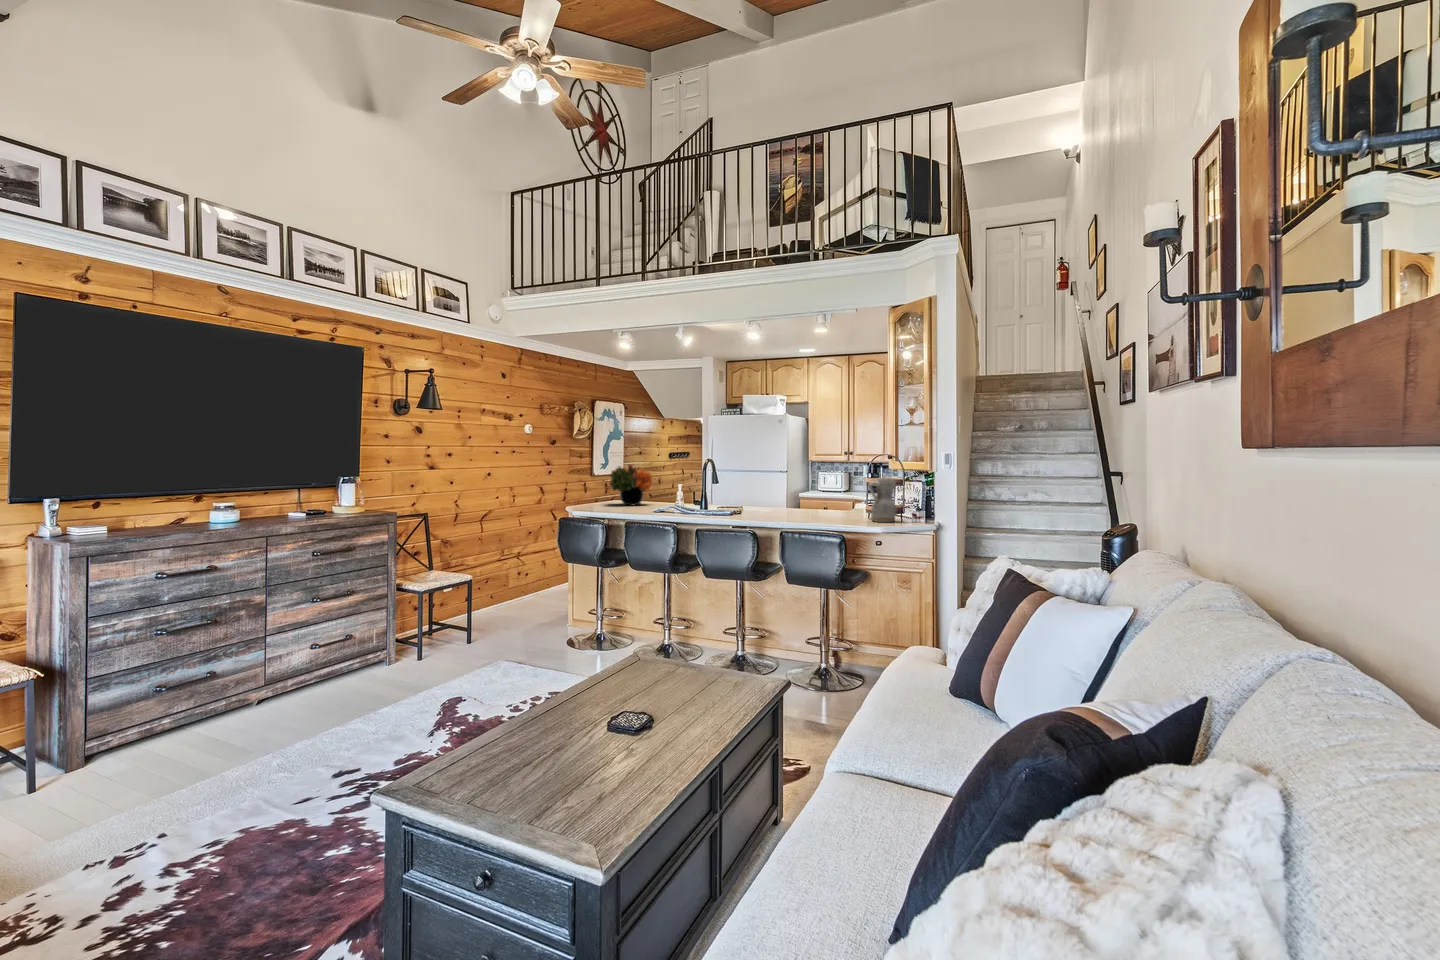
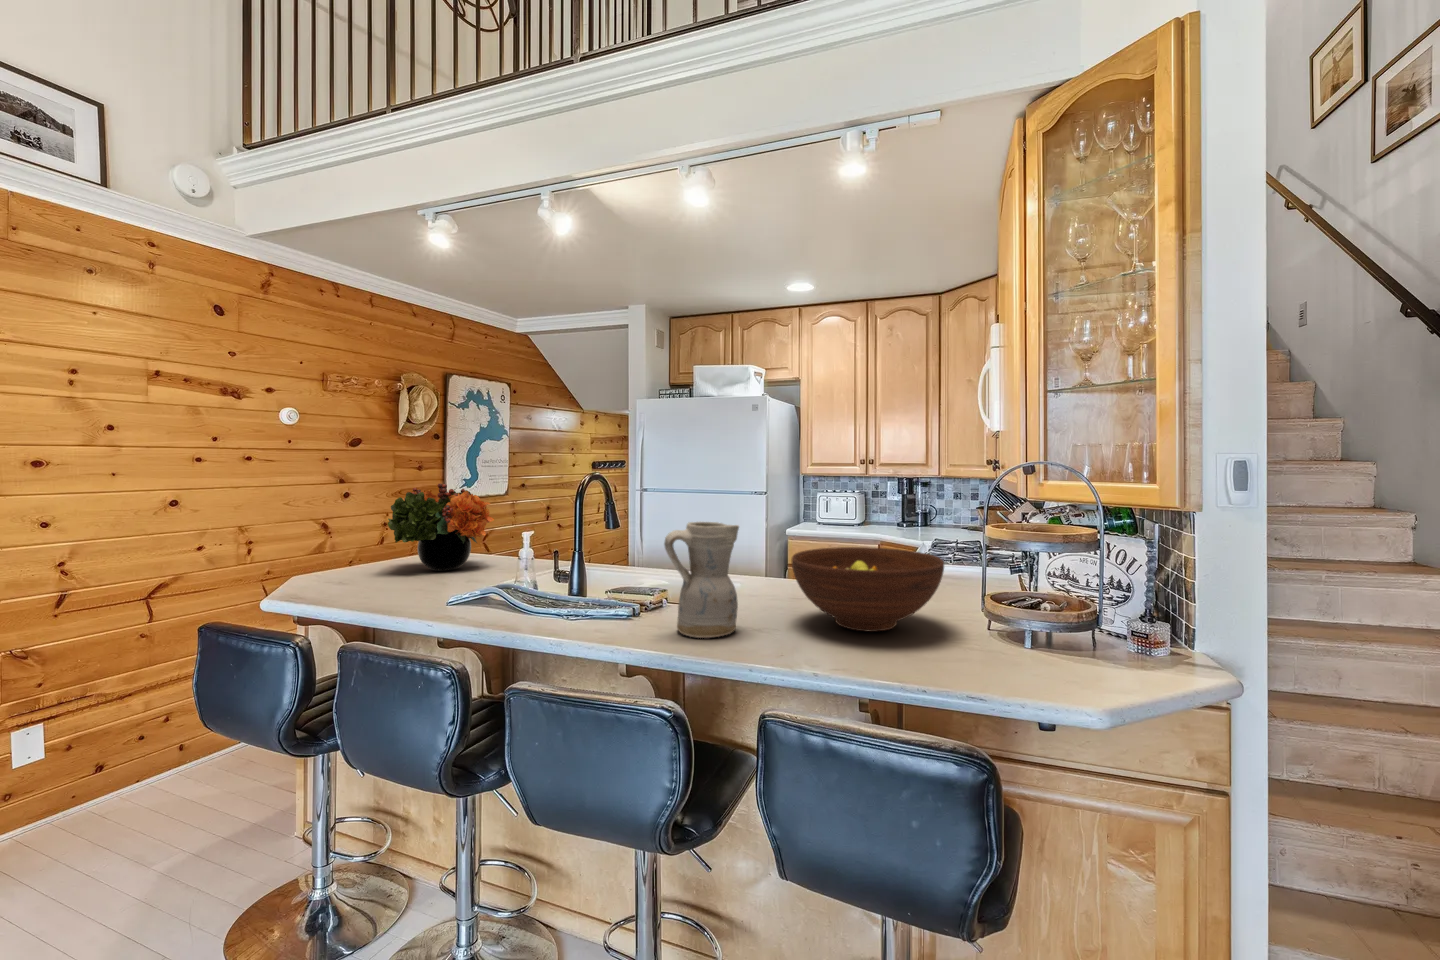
ceramic pitcher: present [868,478,896,522] -> present [664,522,739,638]
fruit bowl: none [794,488,850,516] -> present [791,547,944,632]

